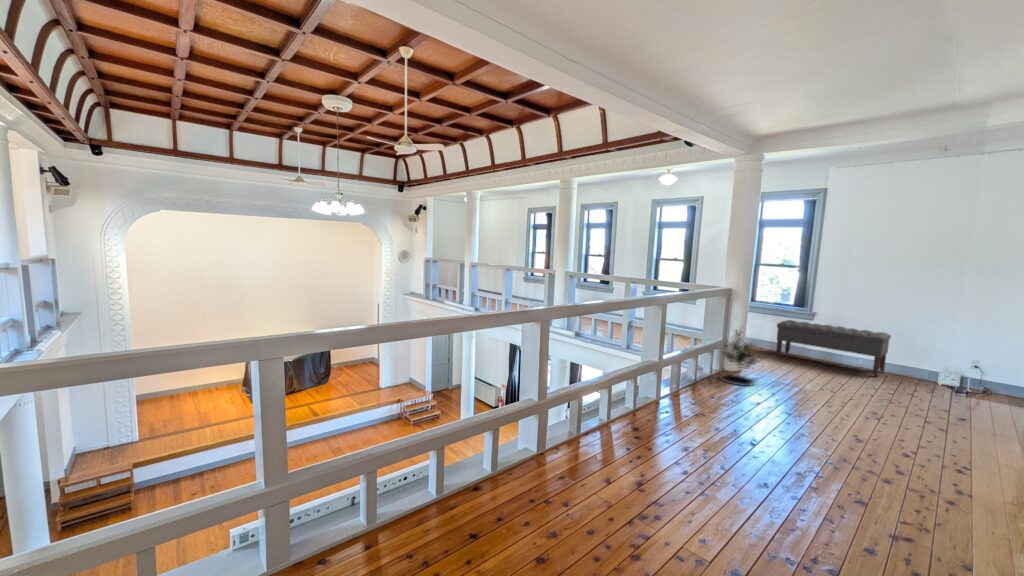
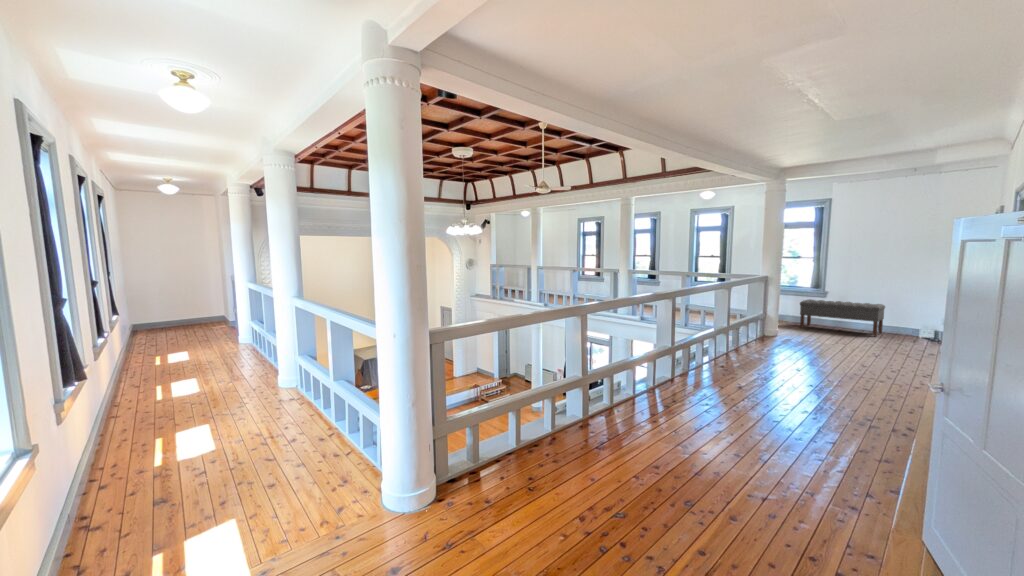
potted tree: present [720,330,759,386] -> none [760,301,793,344]

